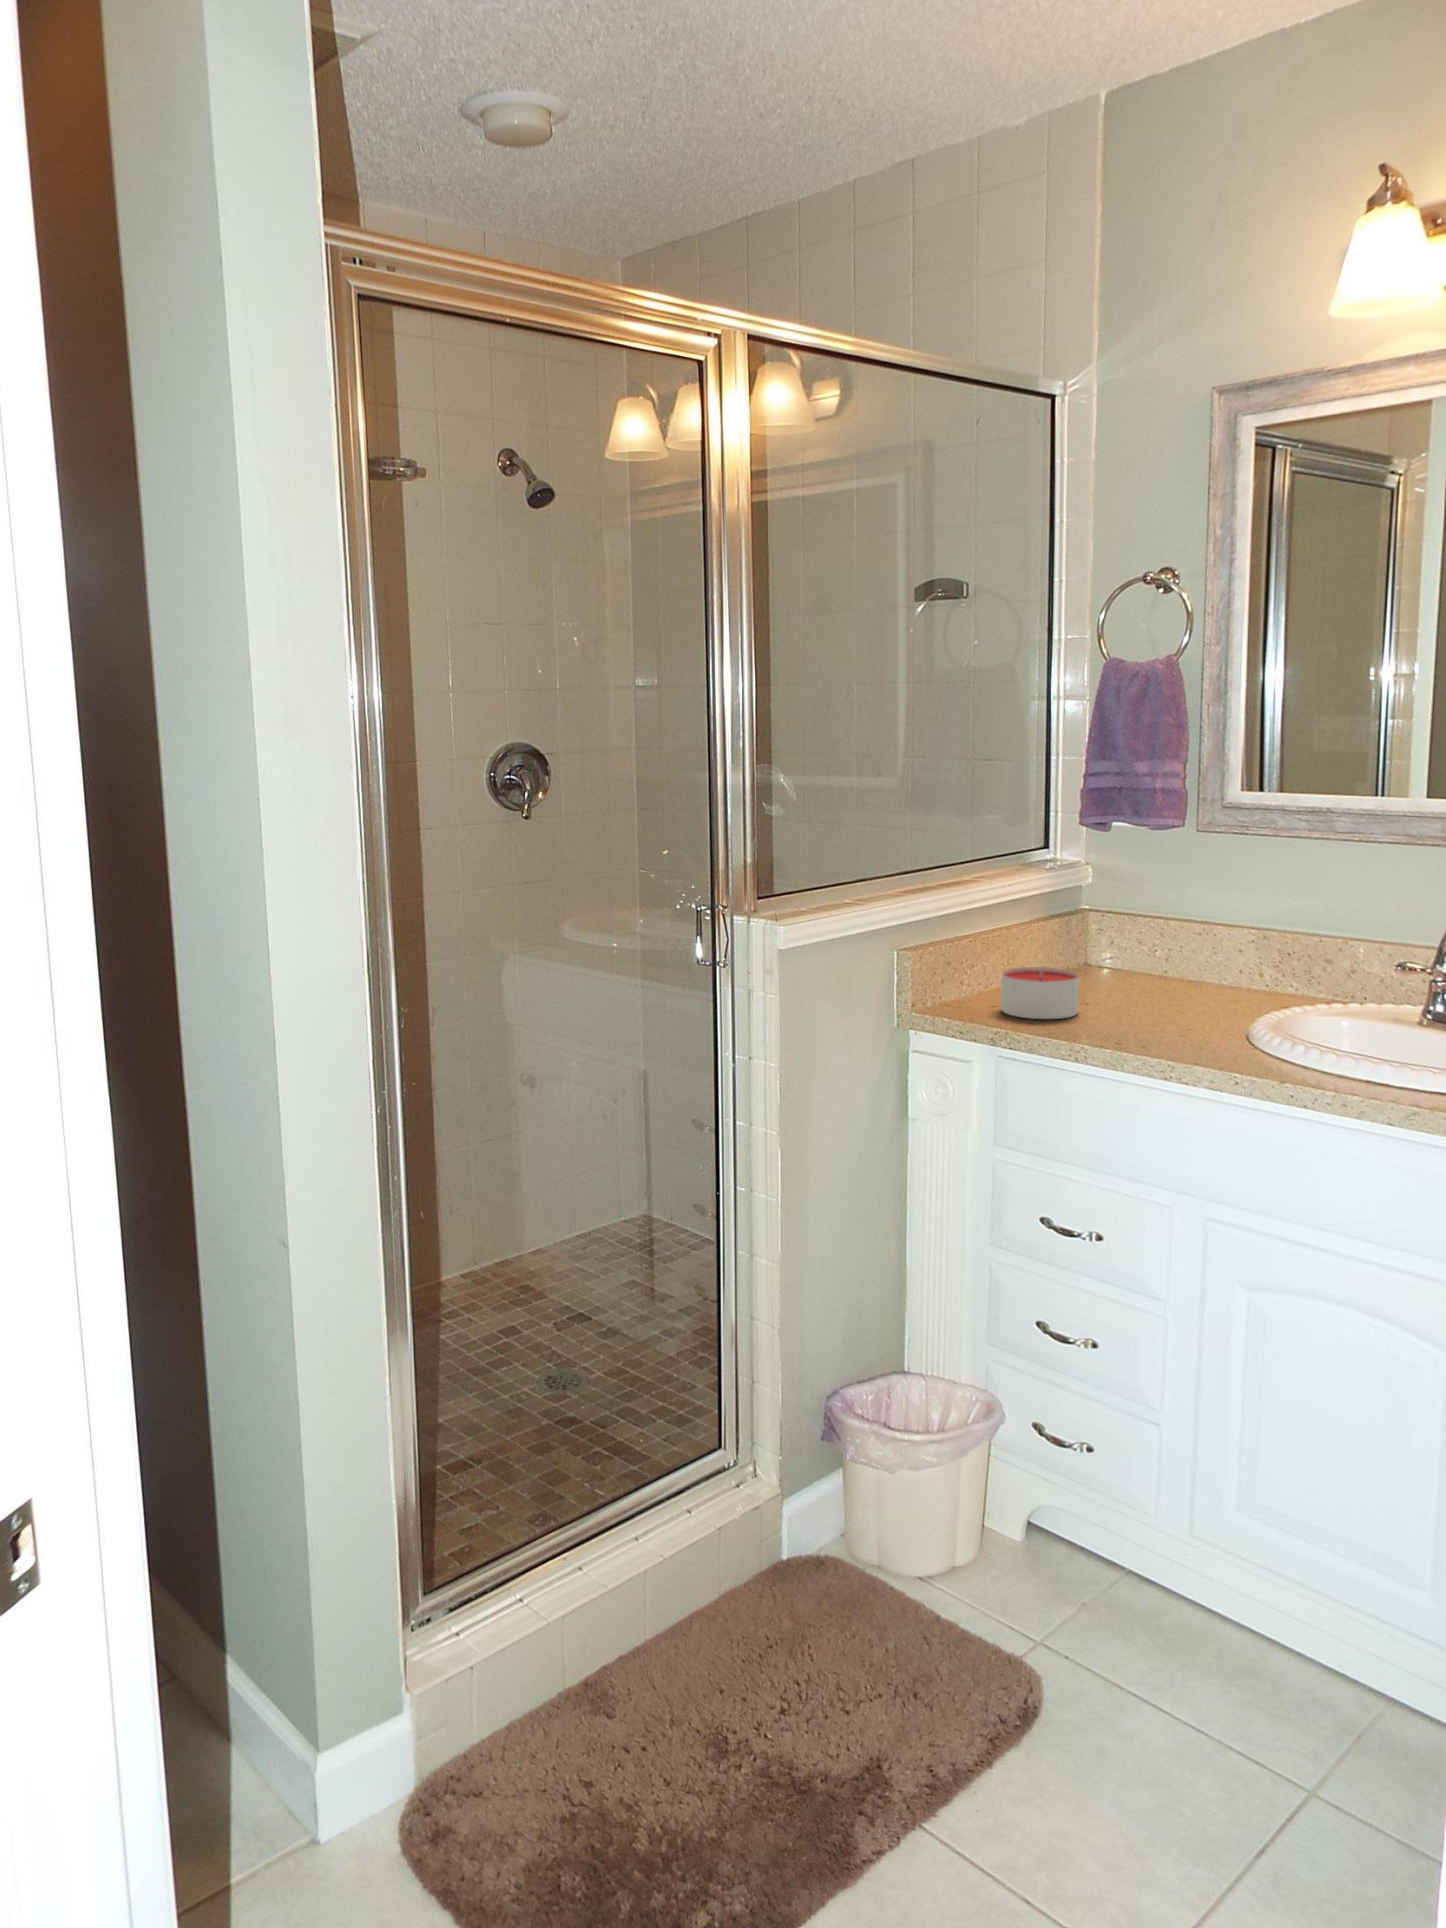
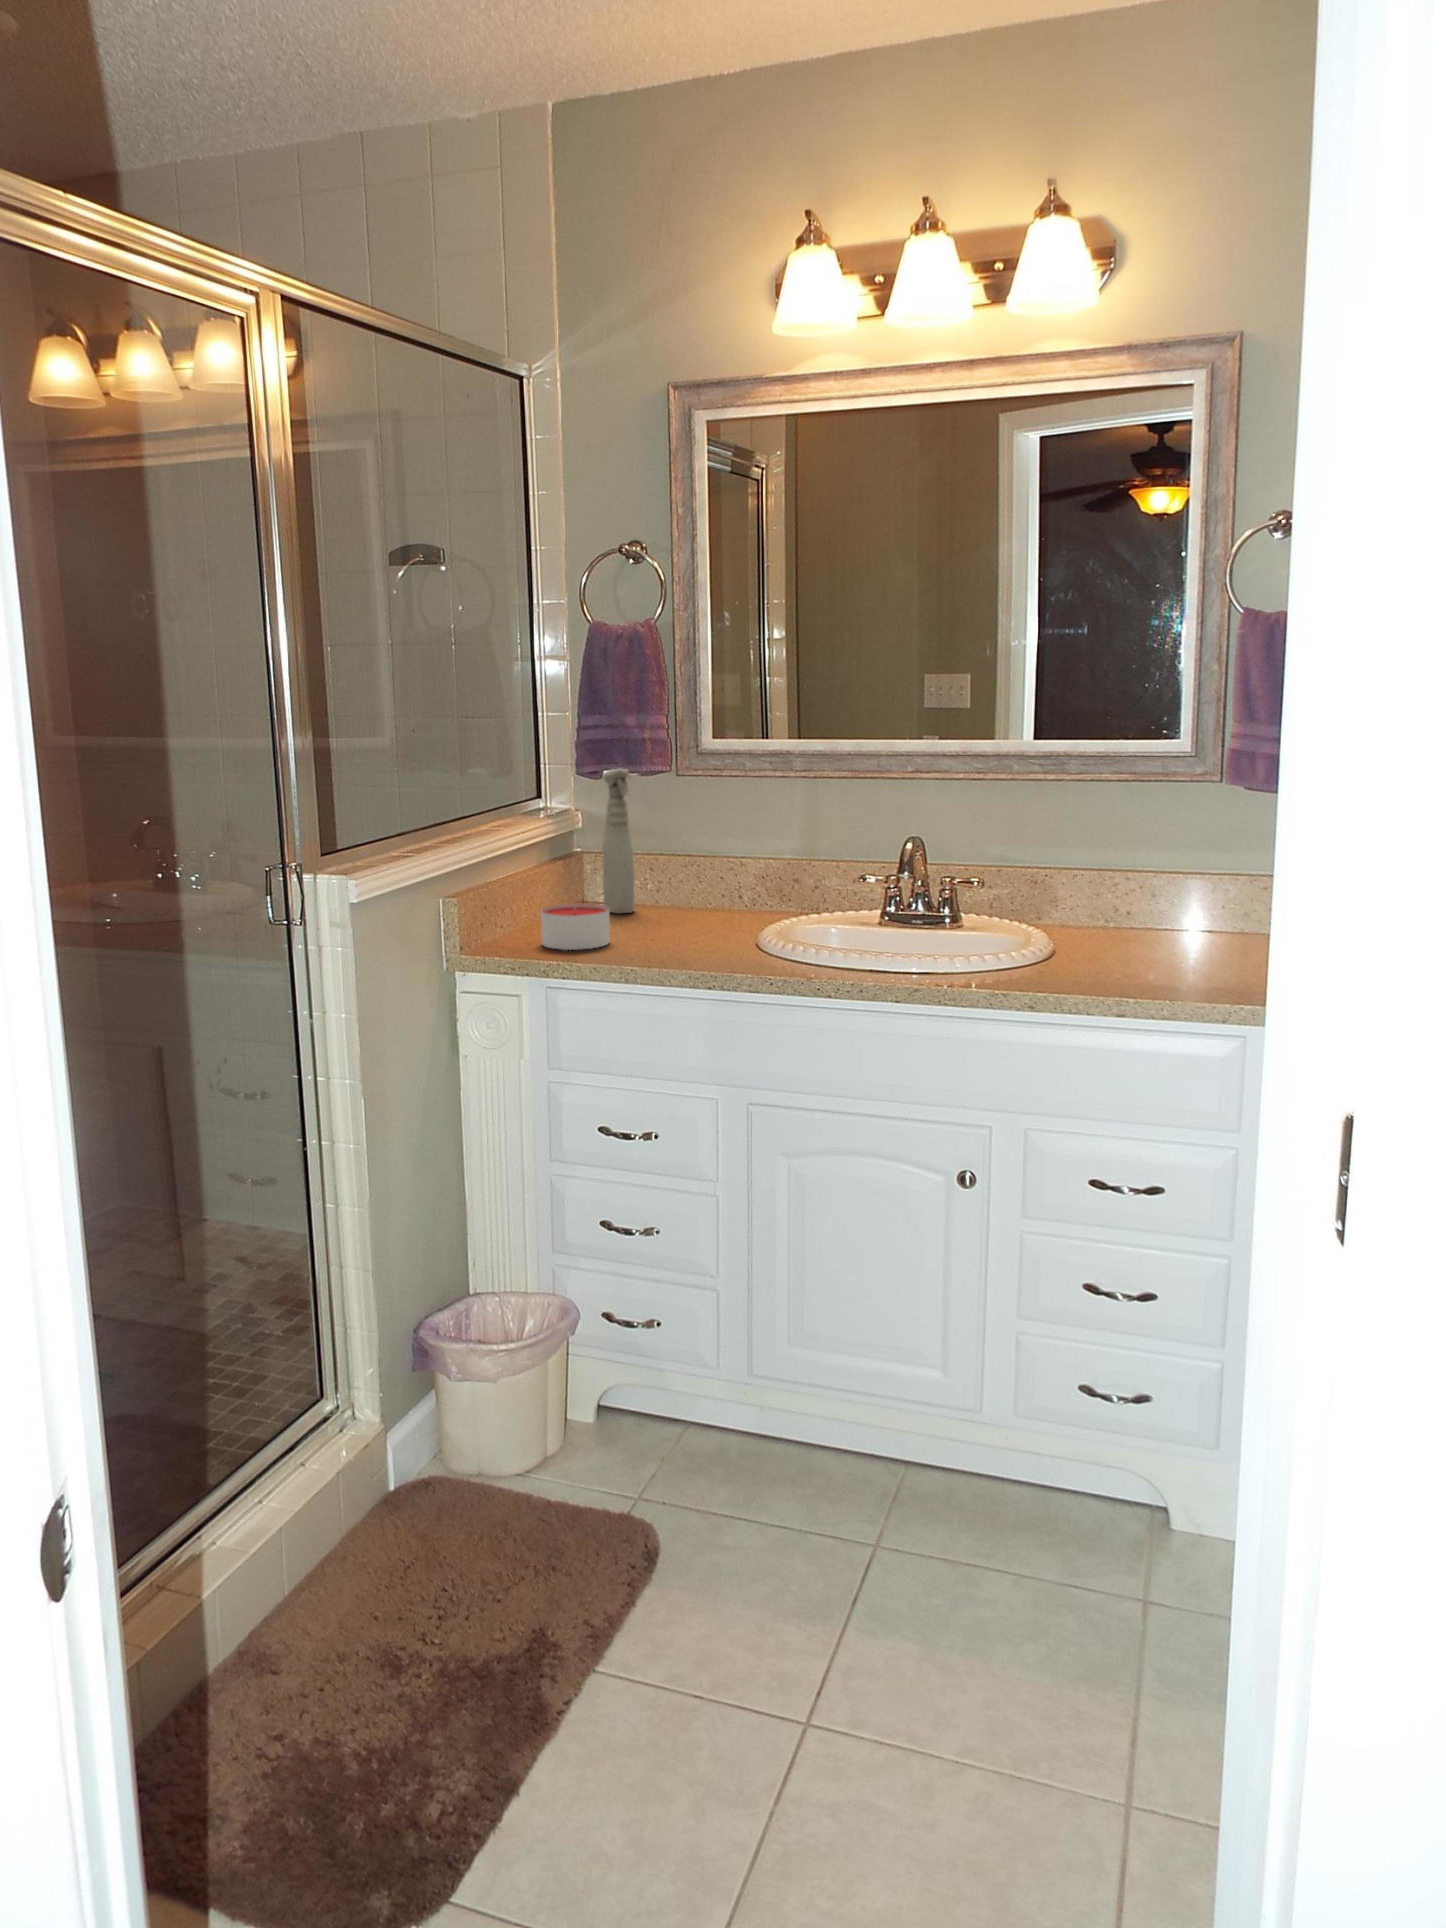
spray bottle: none [1100,821,1136,982] -> present [602,769,635,913]

